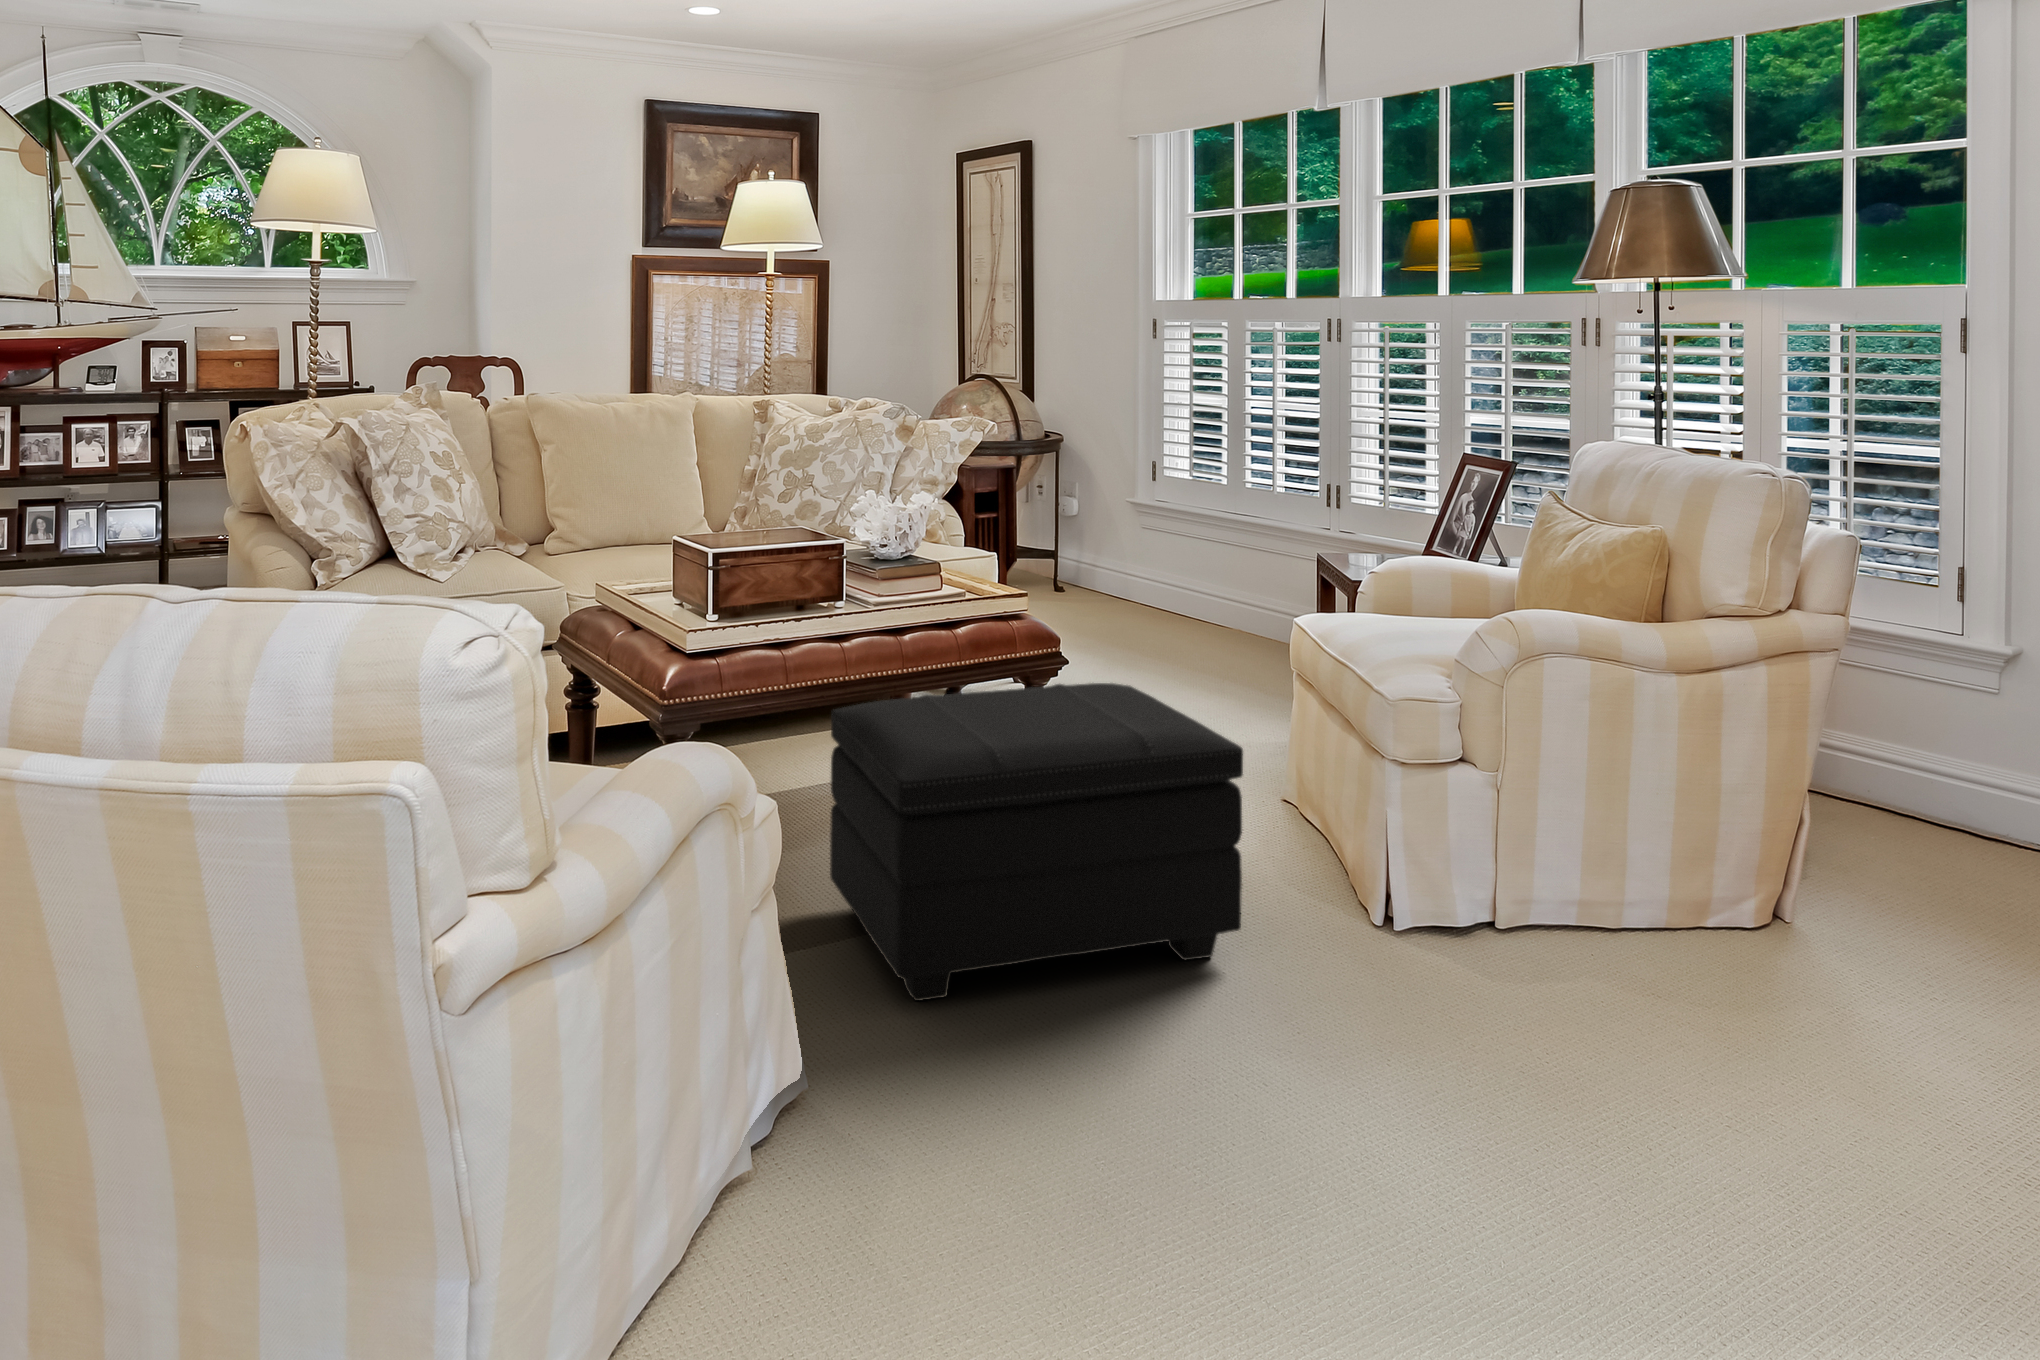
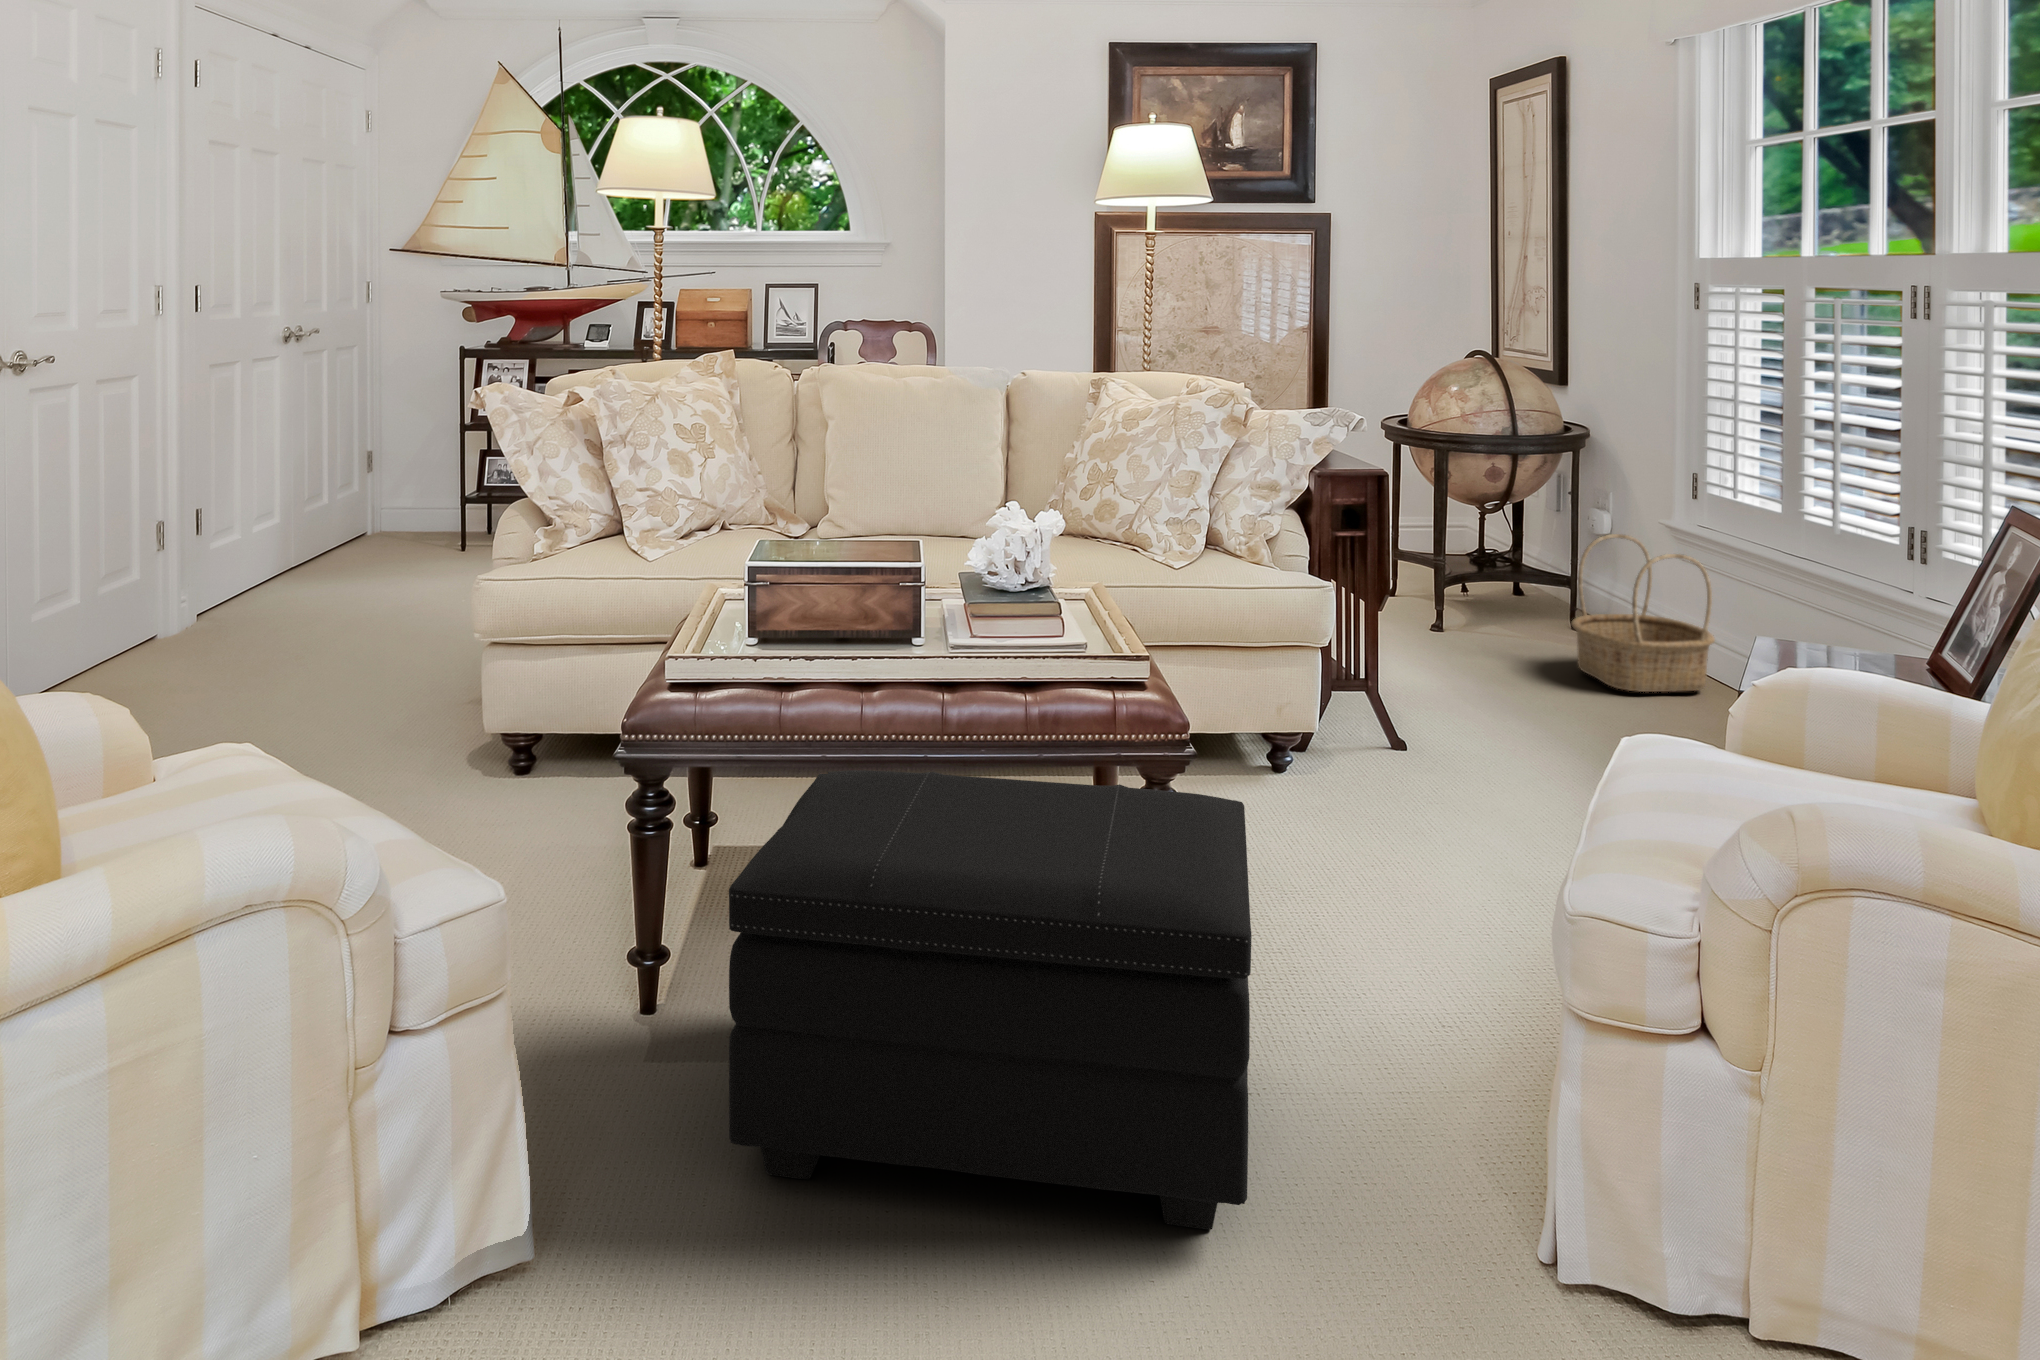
basket: none [1083,506,1181,619] -> present [1572,534,1715,692]

